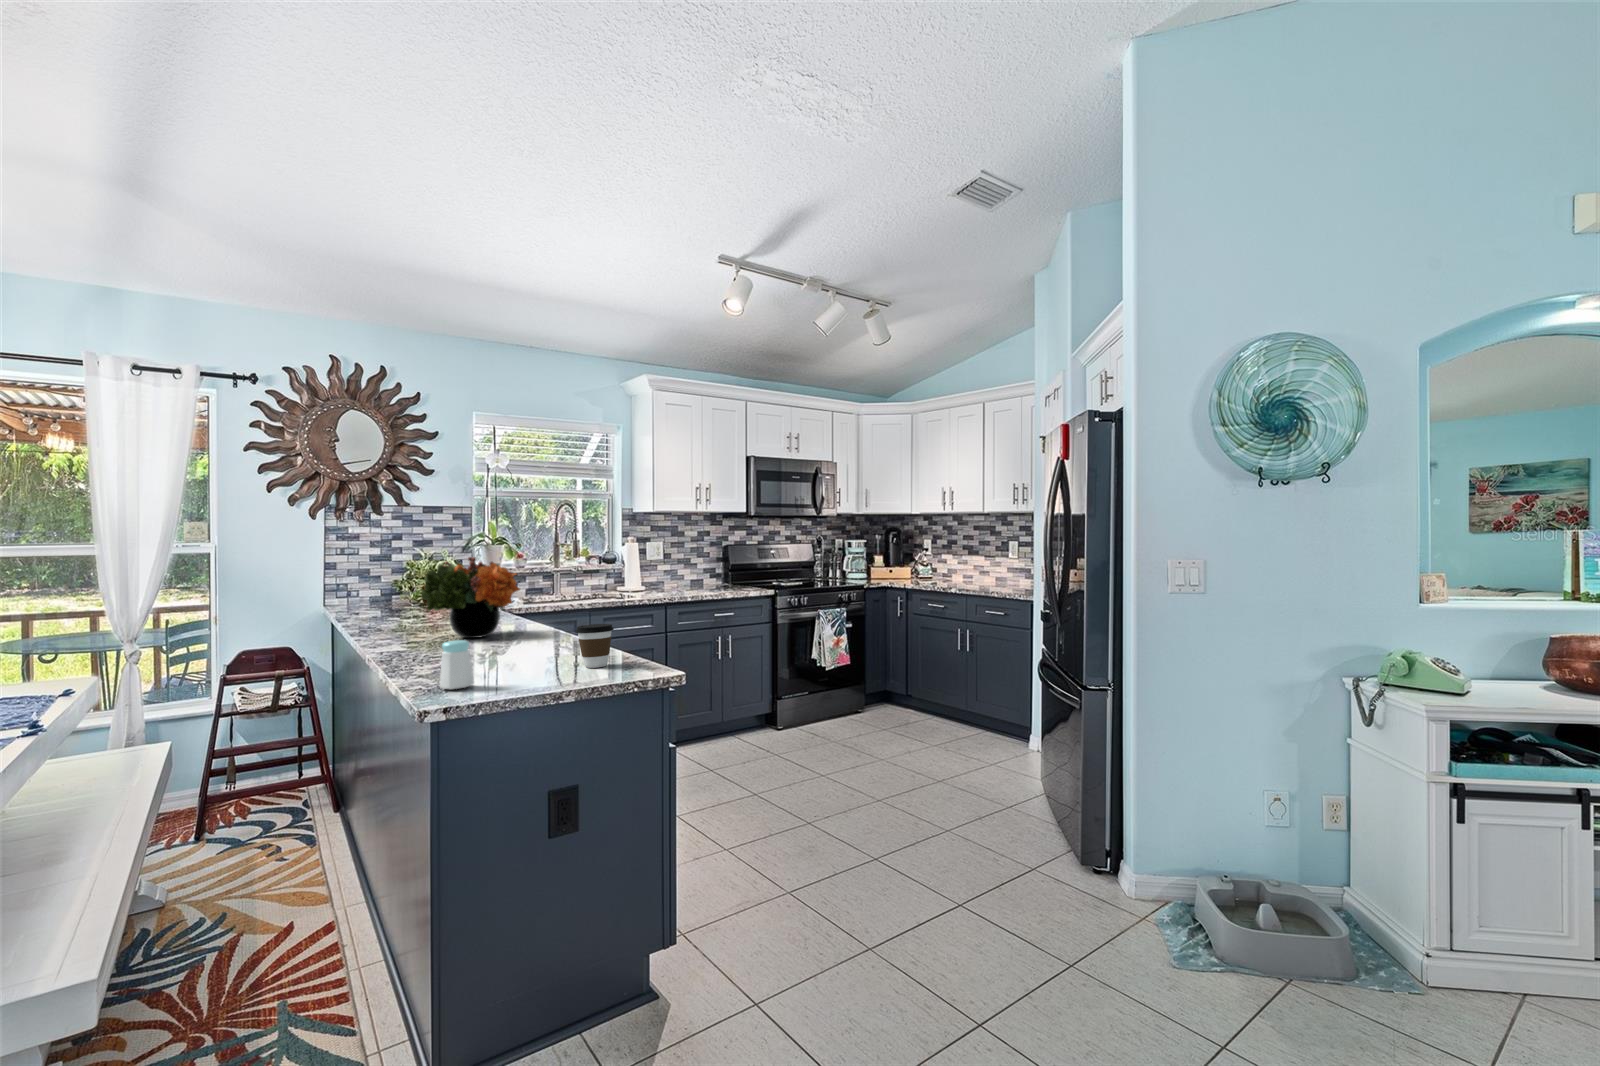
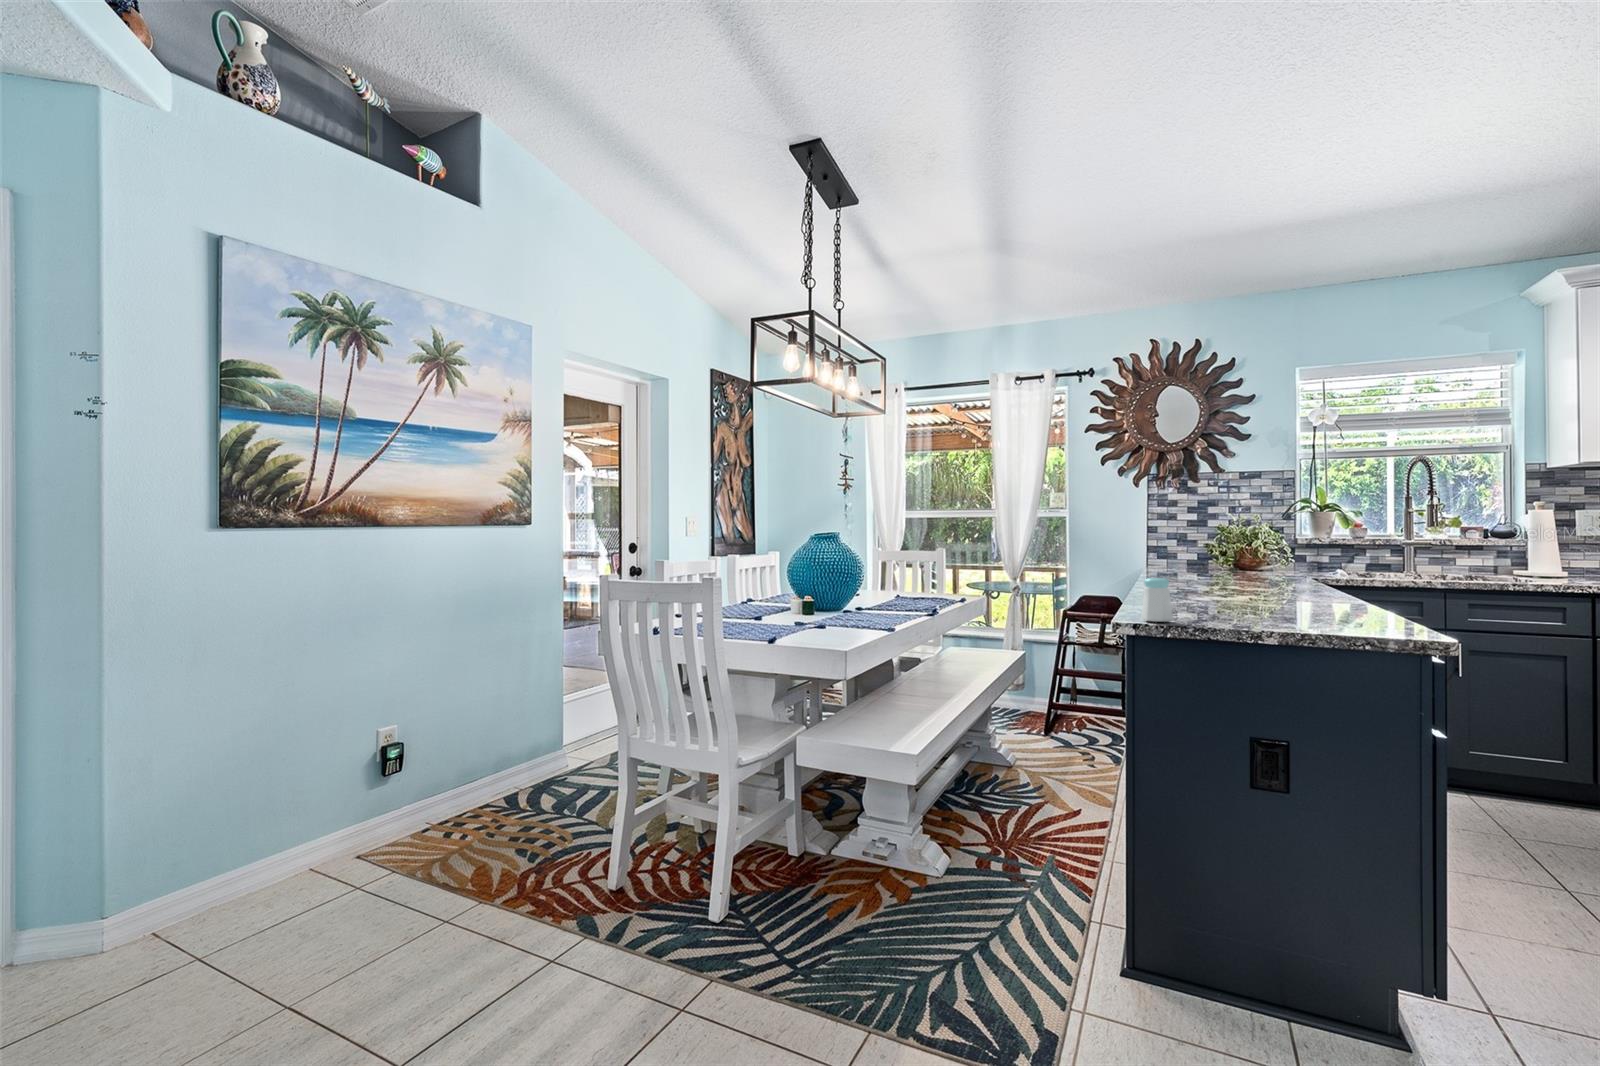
flower arrangement: present [421,557,520,638] -> none [1182,513,1292,596]
coffee cup: present [576,624,614,668] -> none [1299,580,1350,628]

